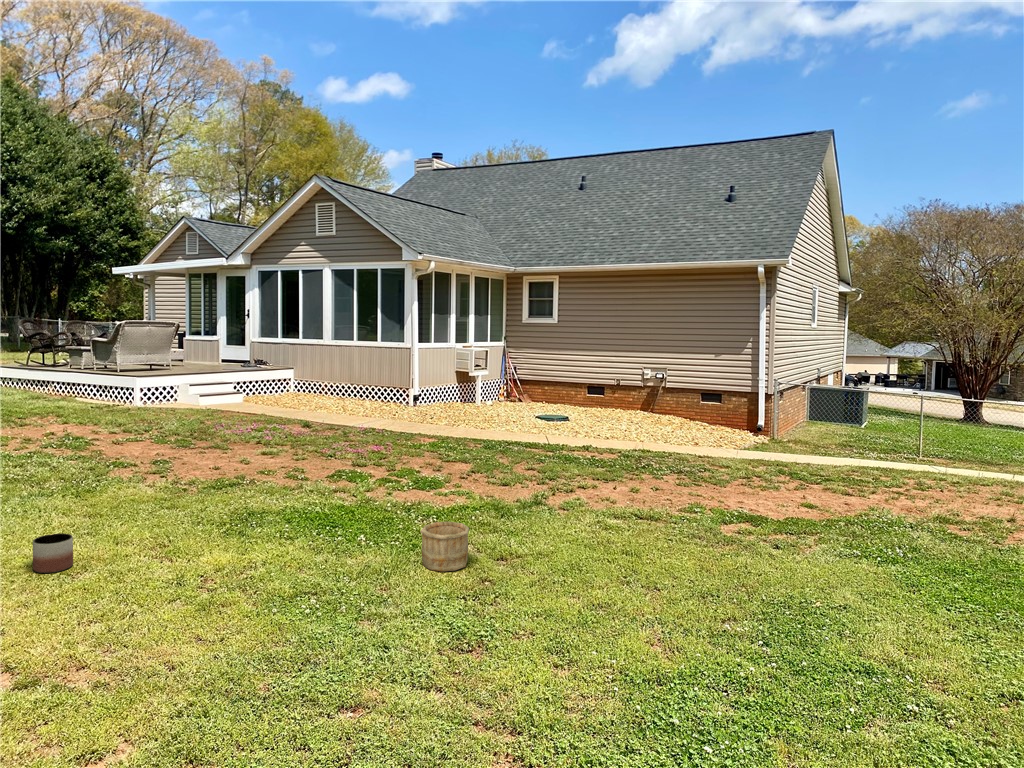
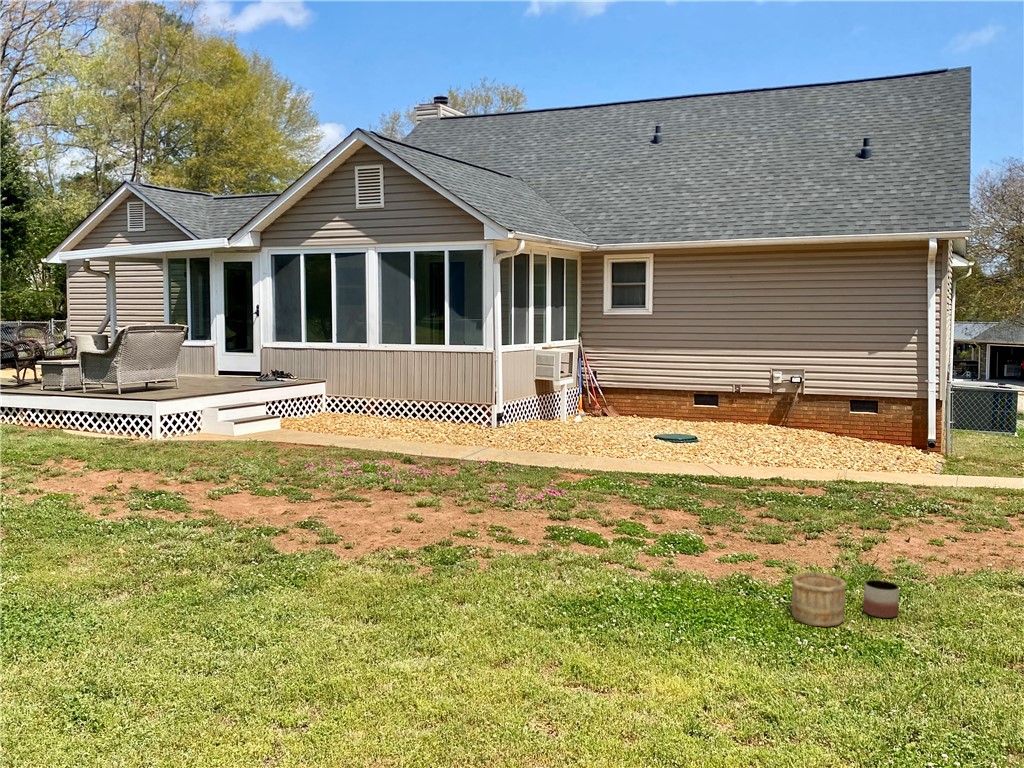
planter: present [33,533,73,573] -> present [863,580,899,618]

